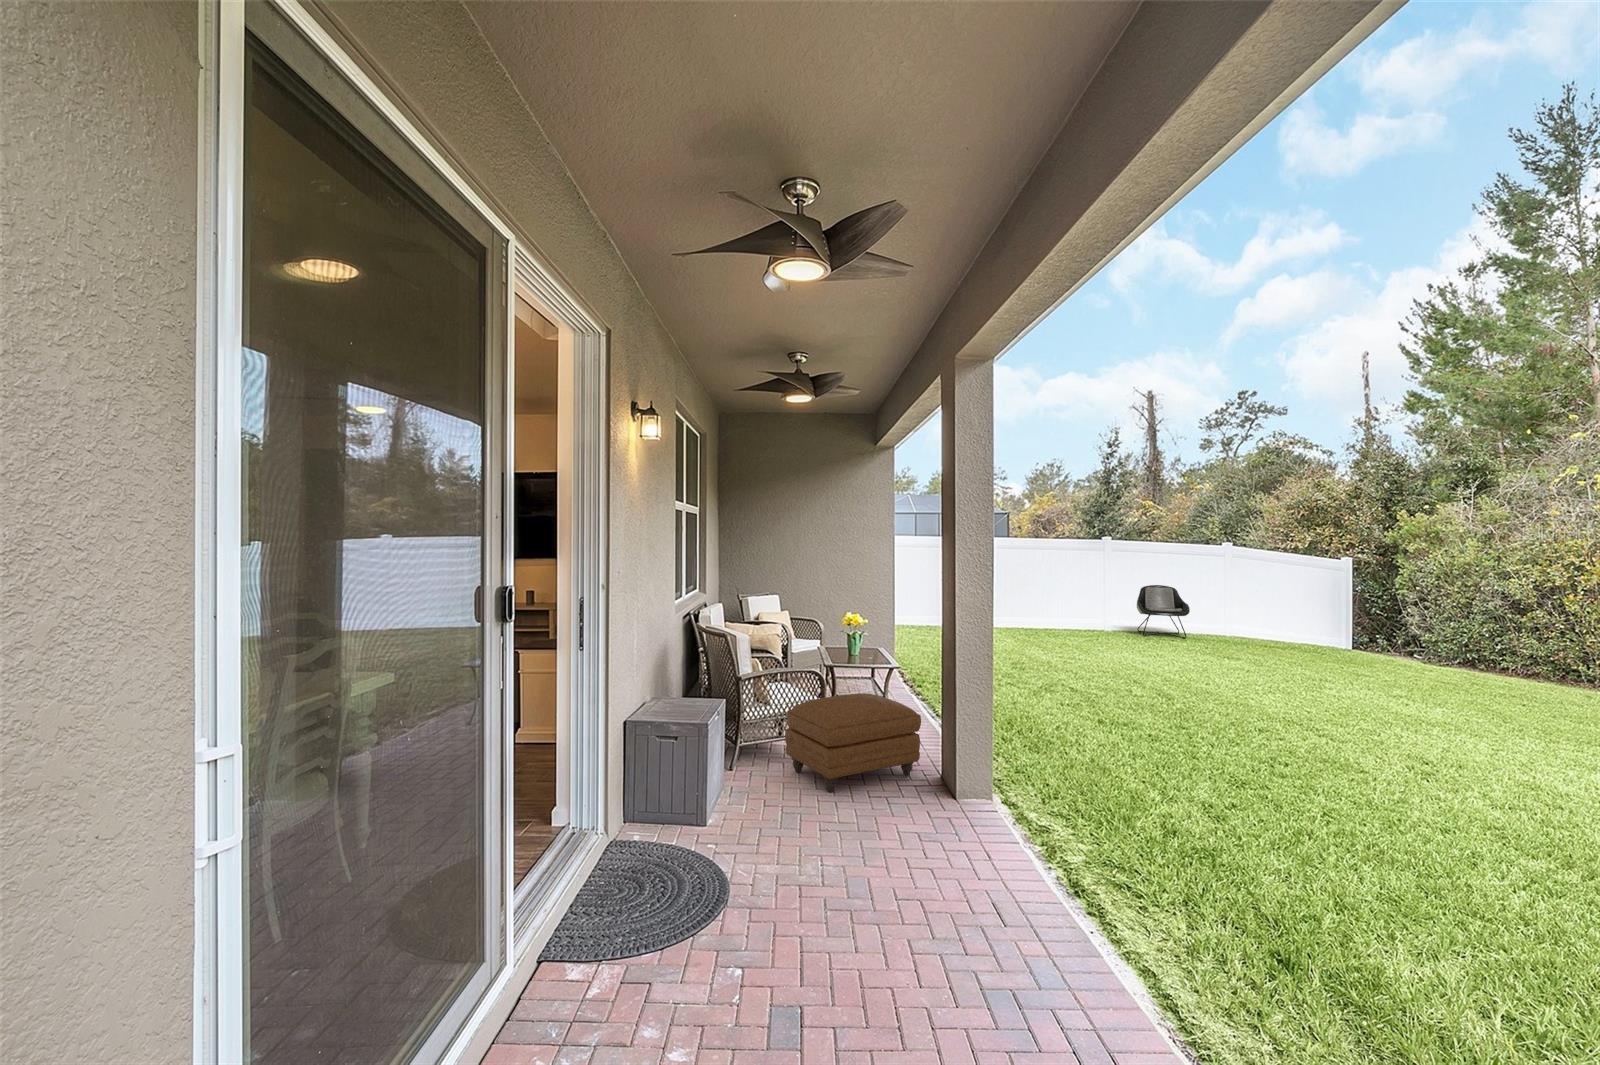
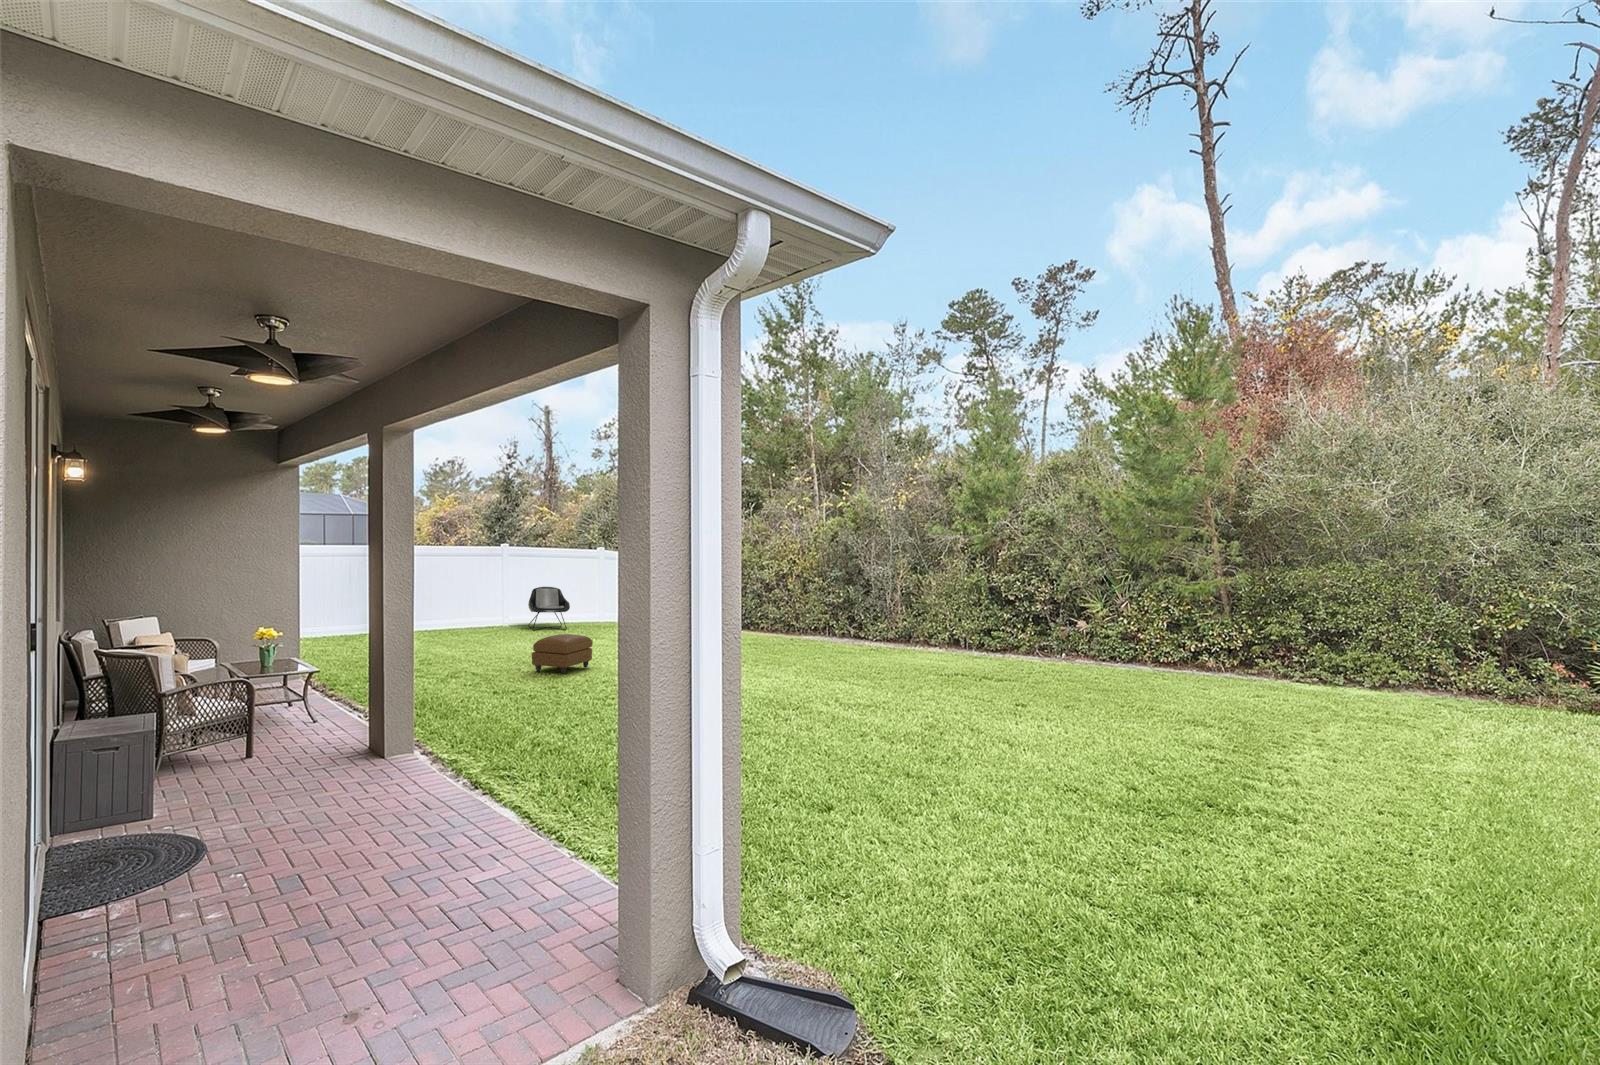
ottoman: present [785,693,921,792] -> present [532,634,593,674]

